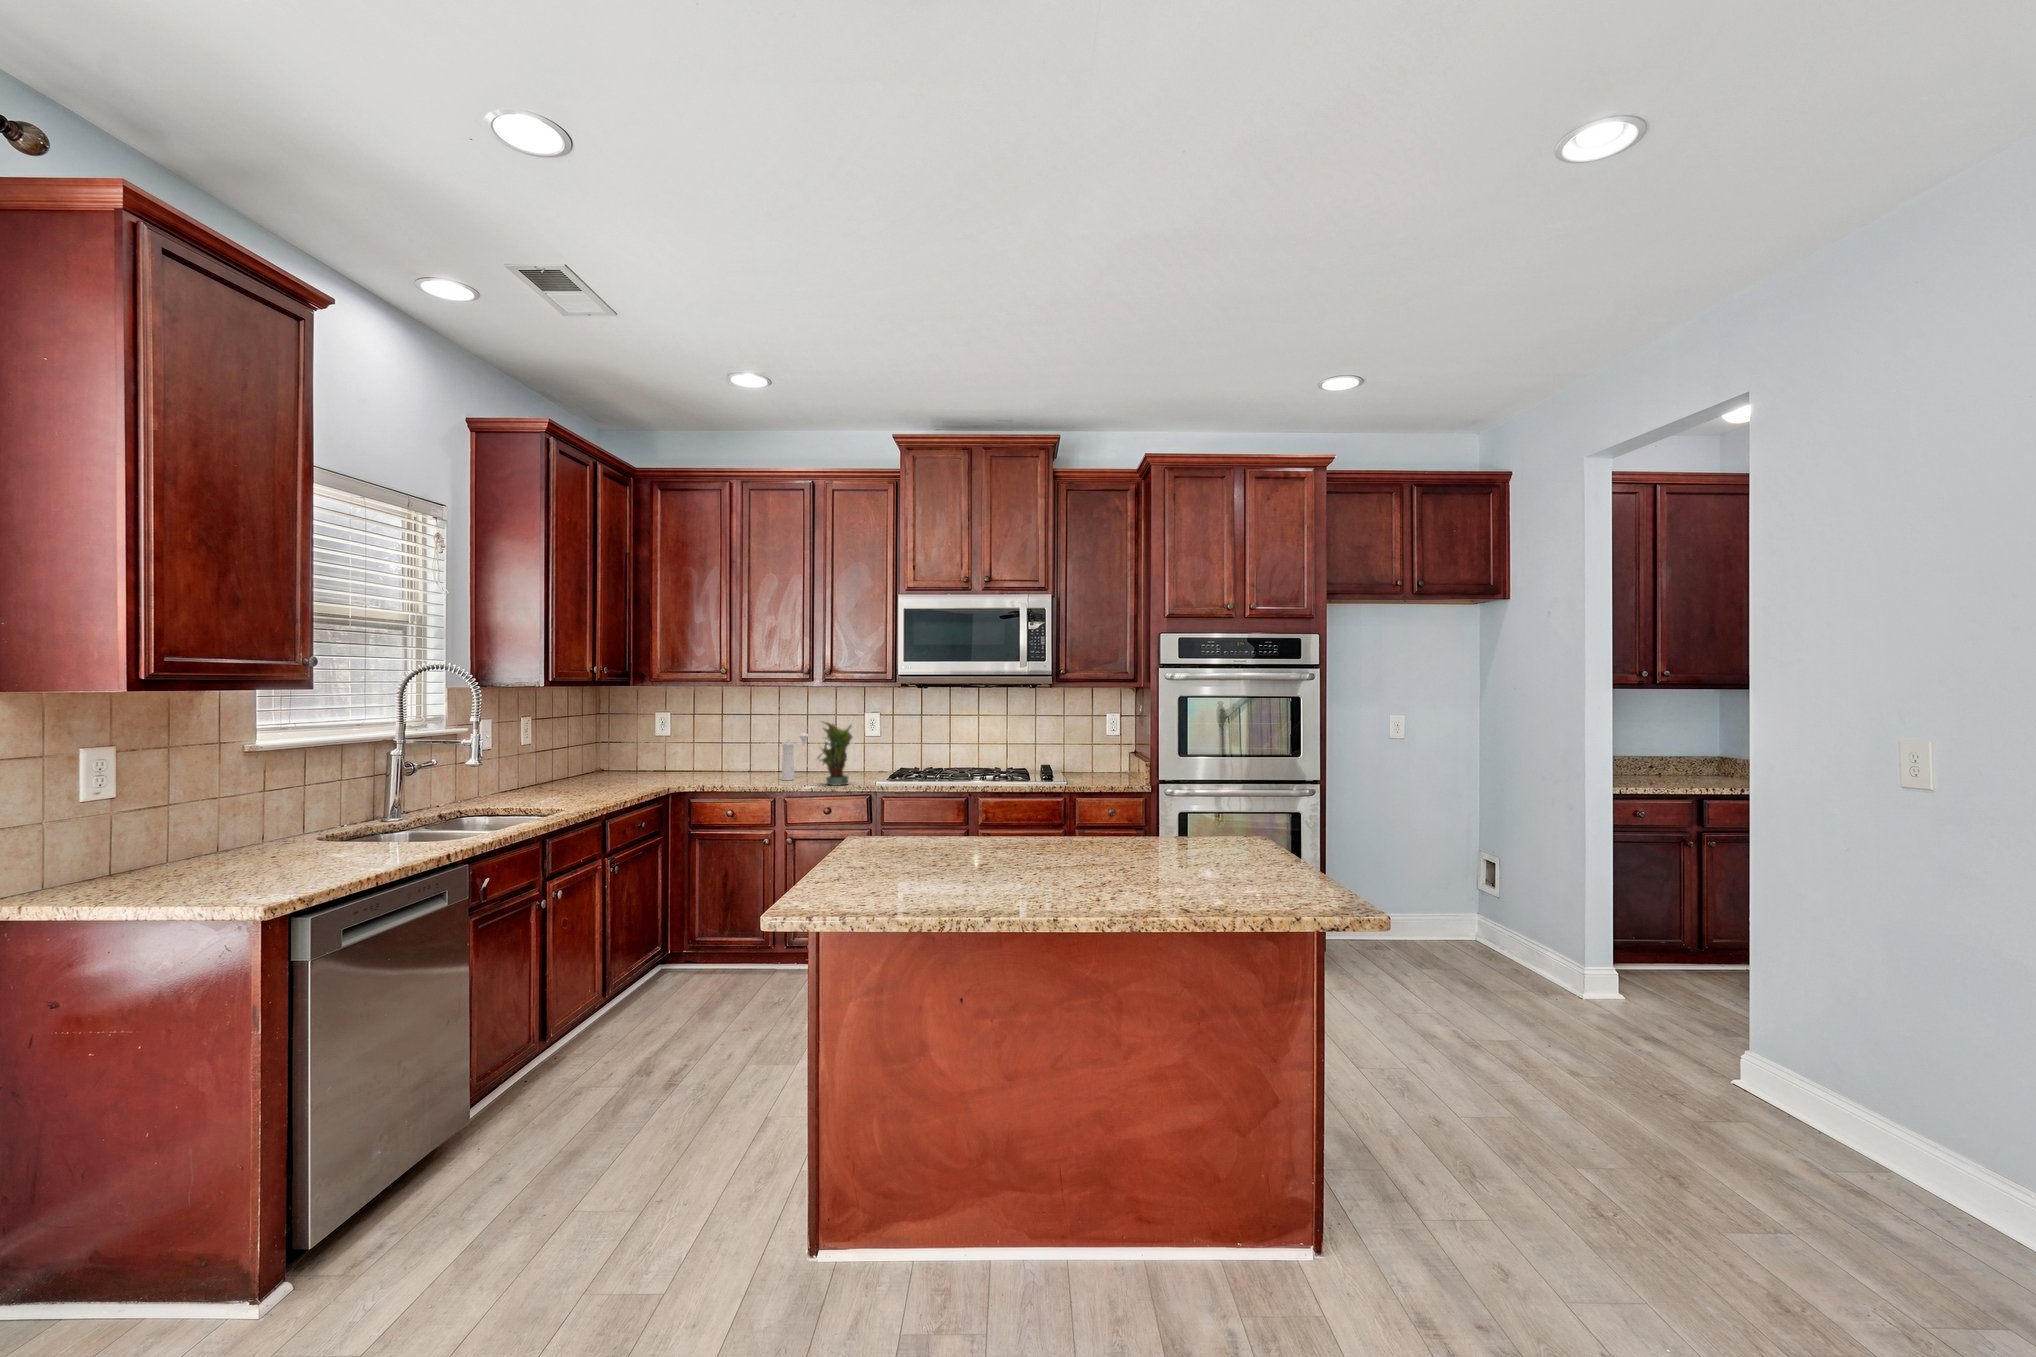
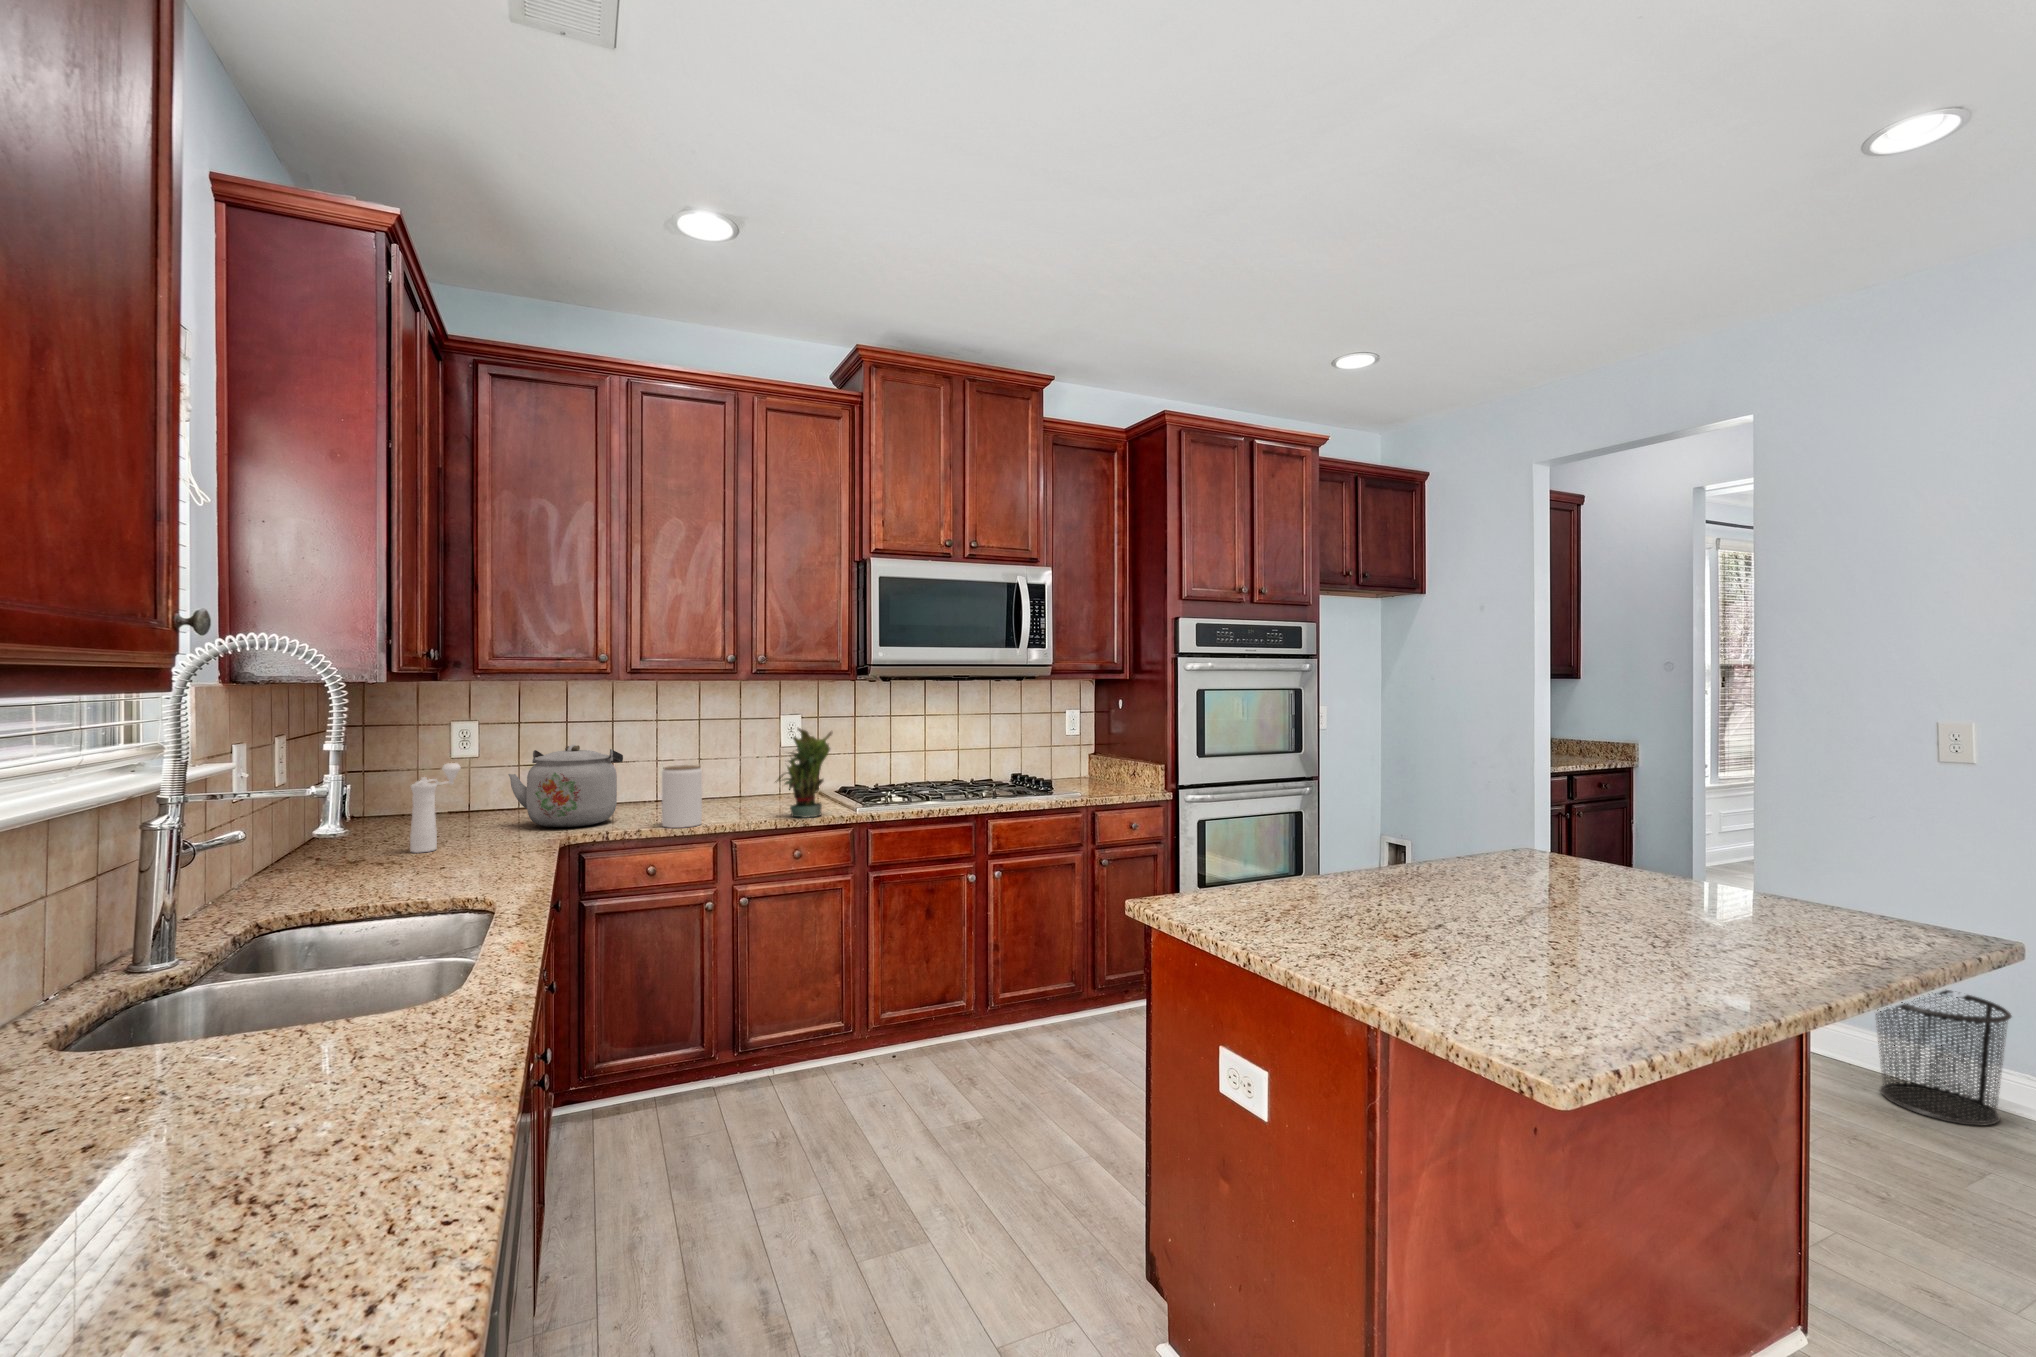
kettle: none [667,729,738,782] -> present [508,745,623,827]
pepper mill: present [782,733,808,780] -> present [410,763,460,853]
jar: none [740,745,766,786] -> present [662,765,702,828]
trash can: none [1776,1041,1931,1213] -> present [1876,990,2012,1126]

